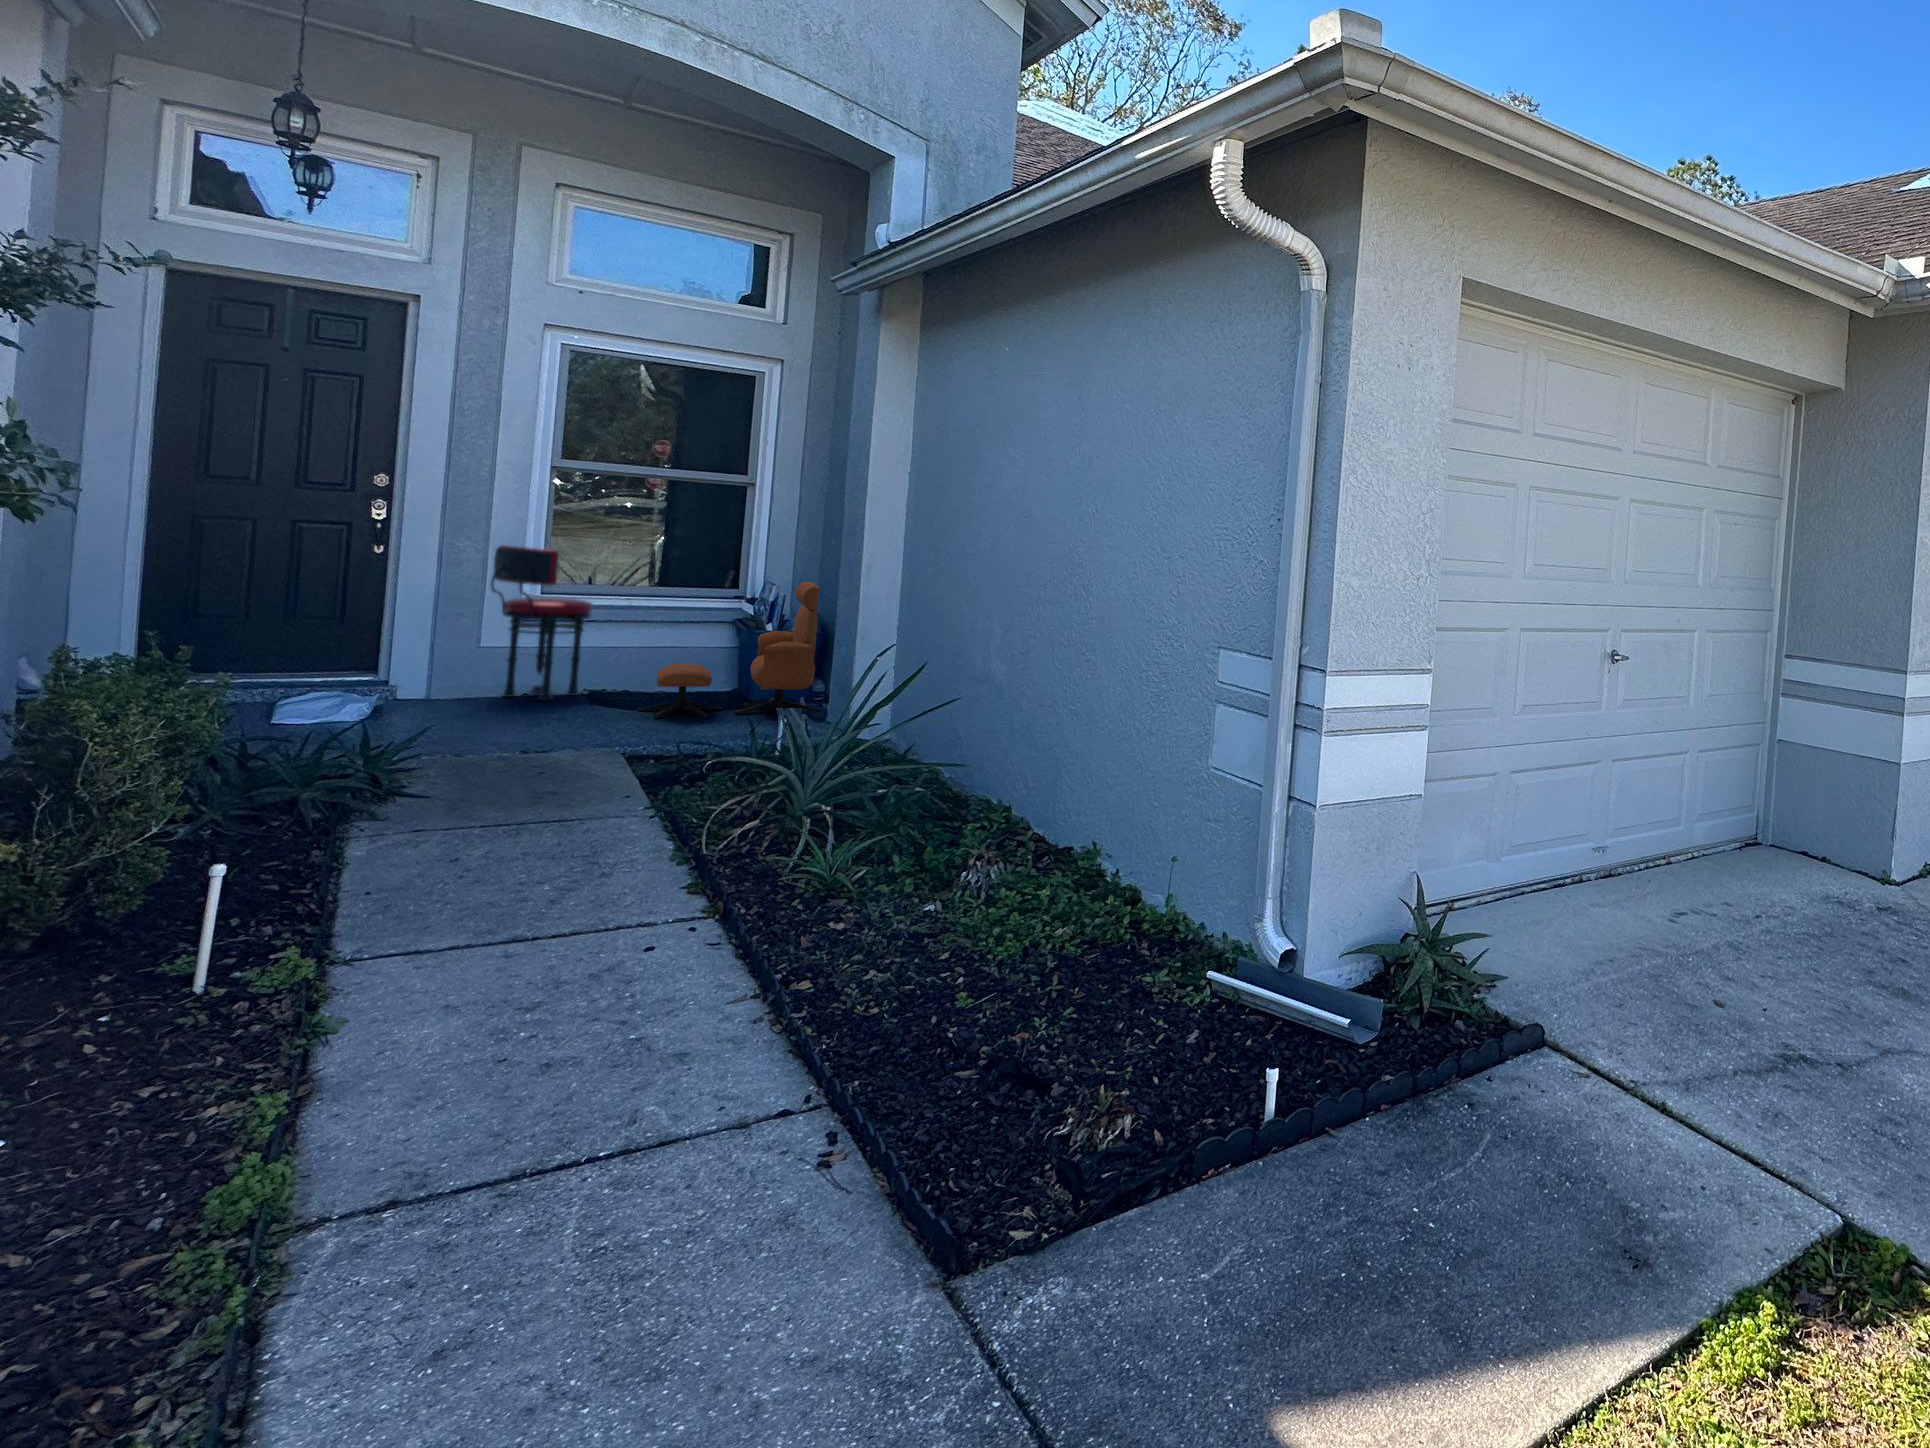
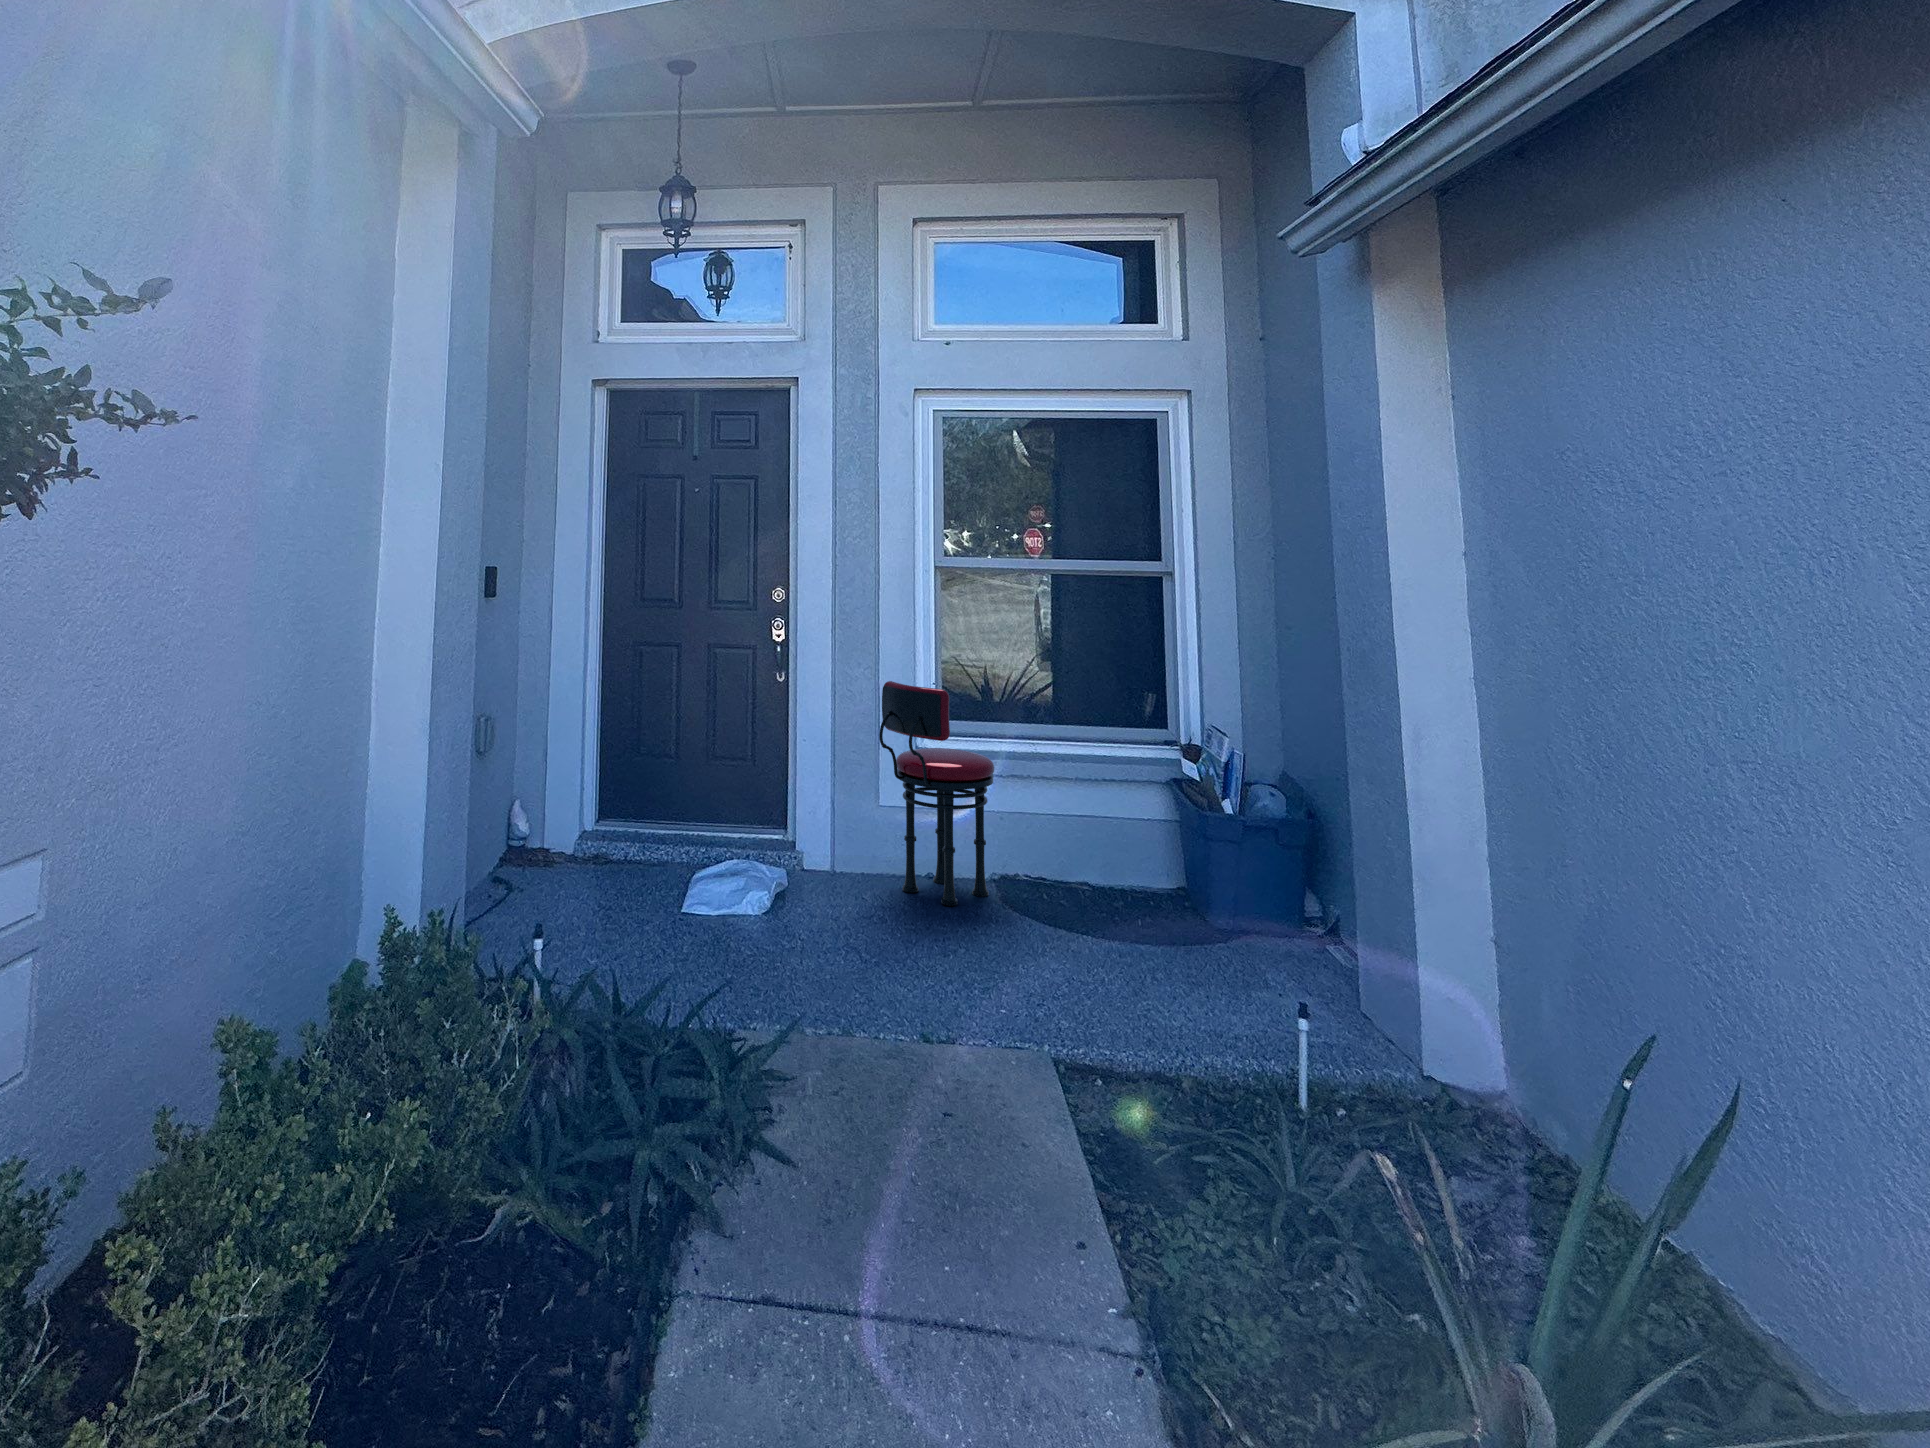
lounge chair: present [638,582,823,718] -> none [1063,743,1342,1001]

